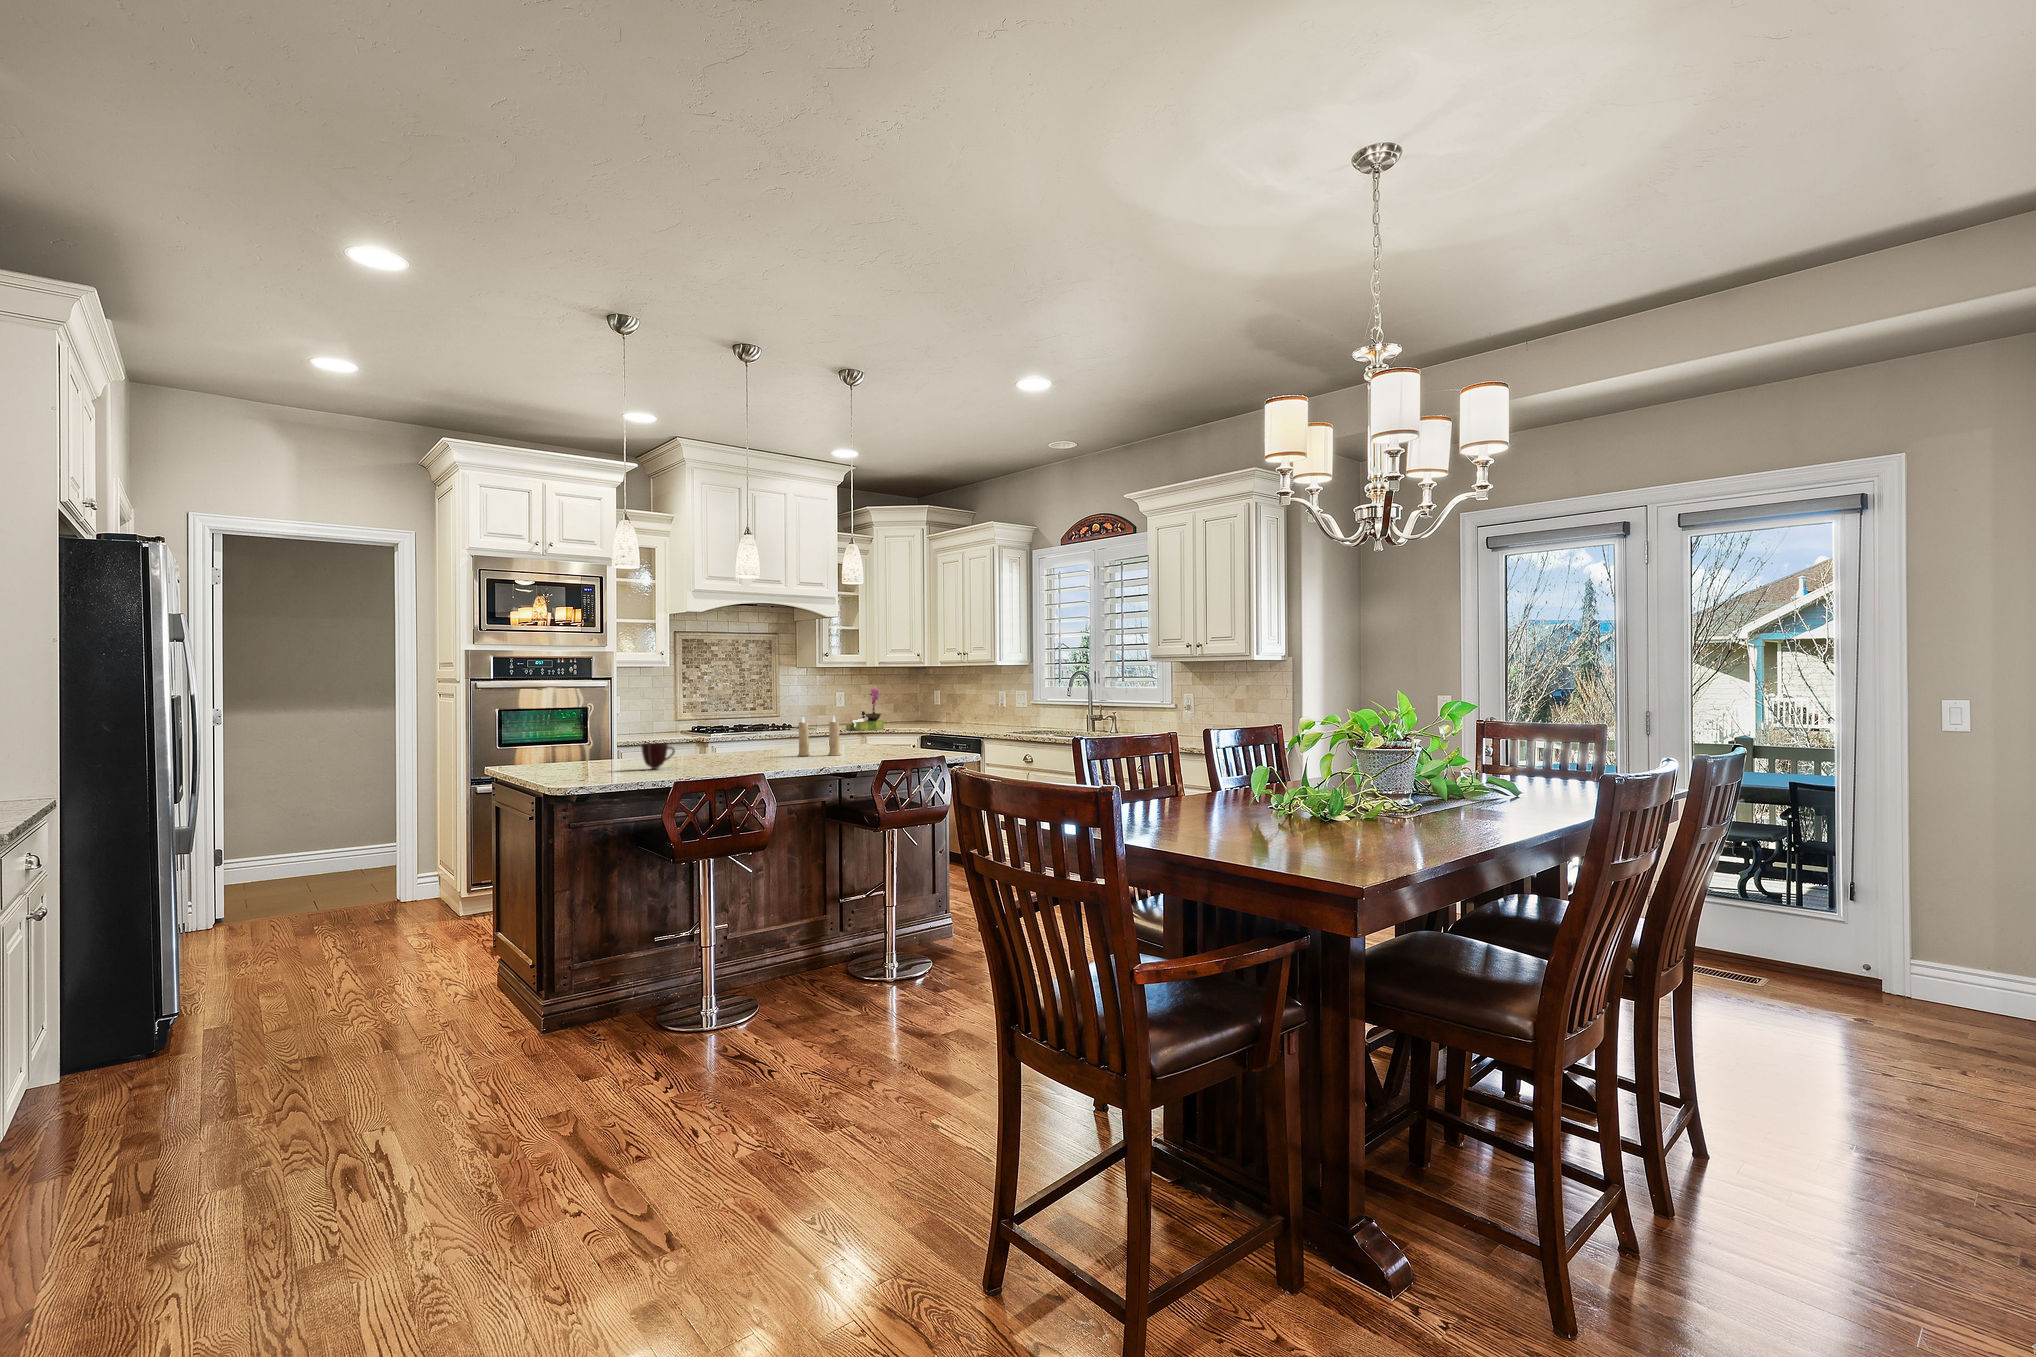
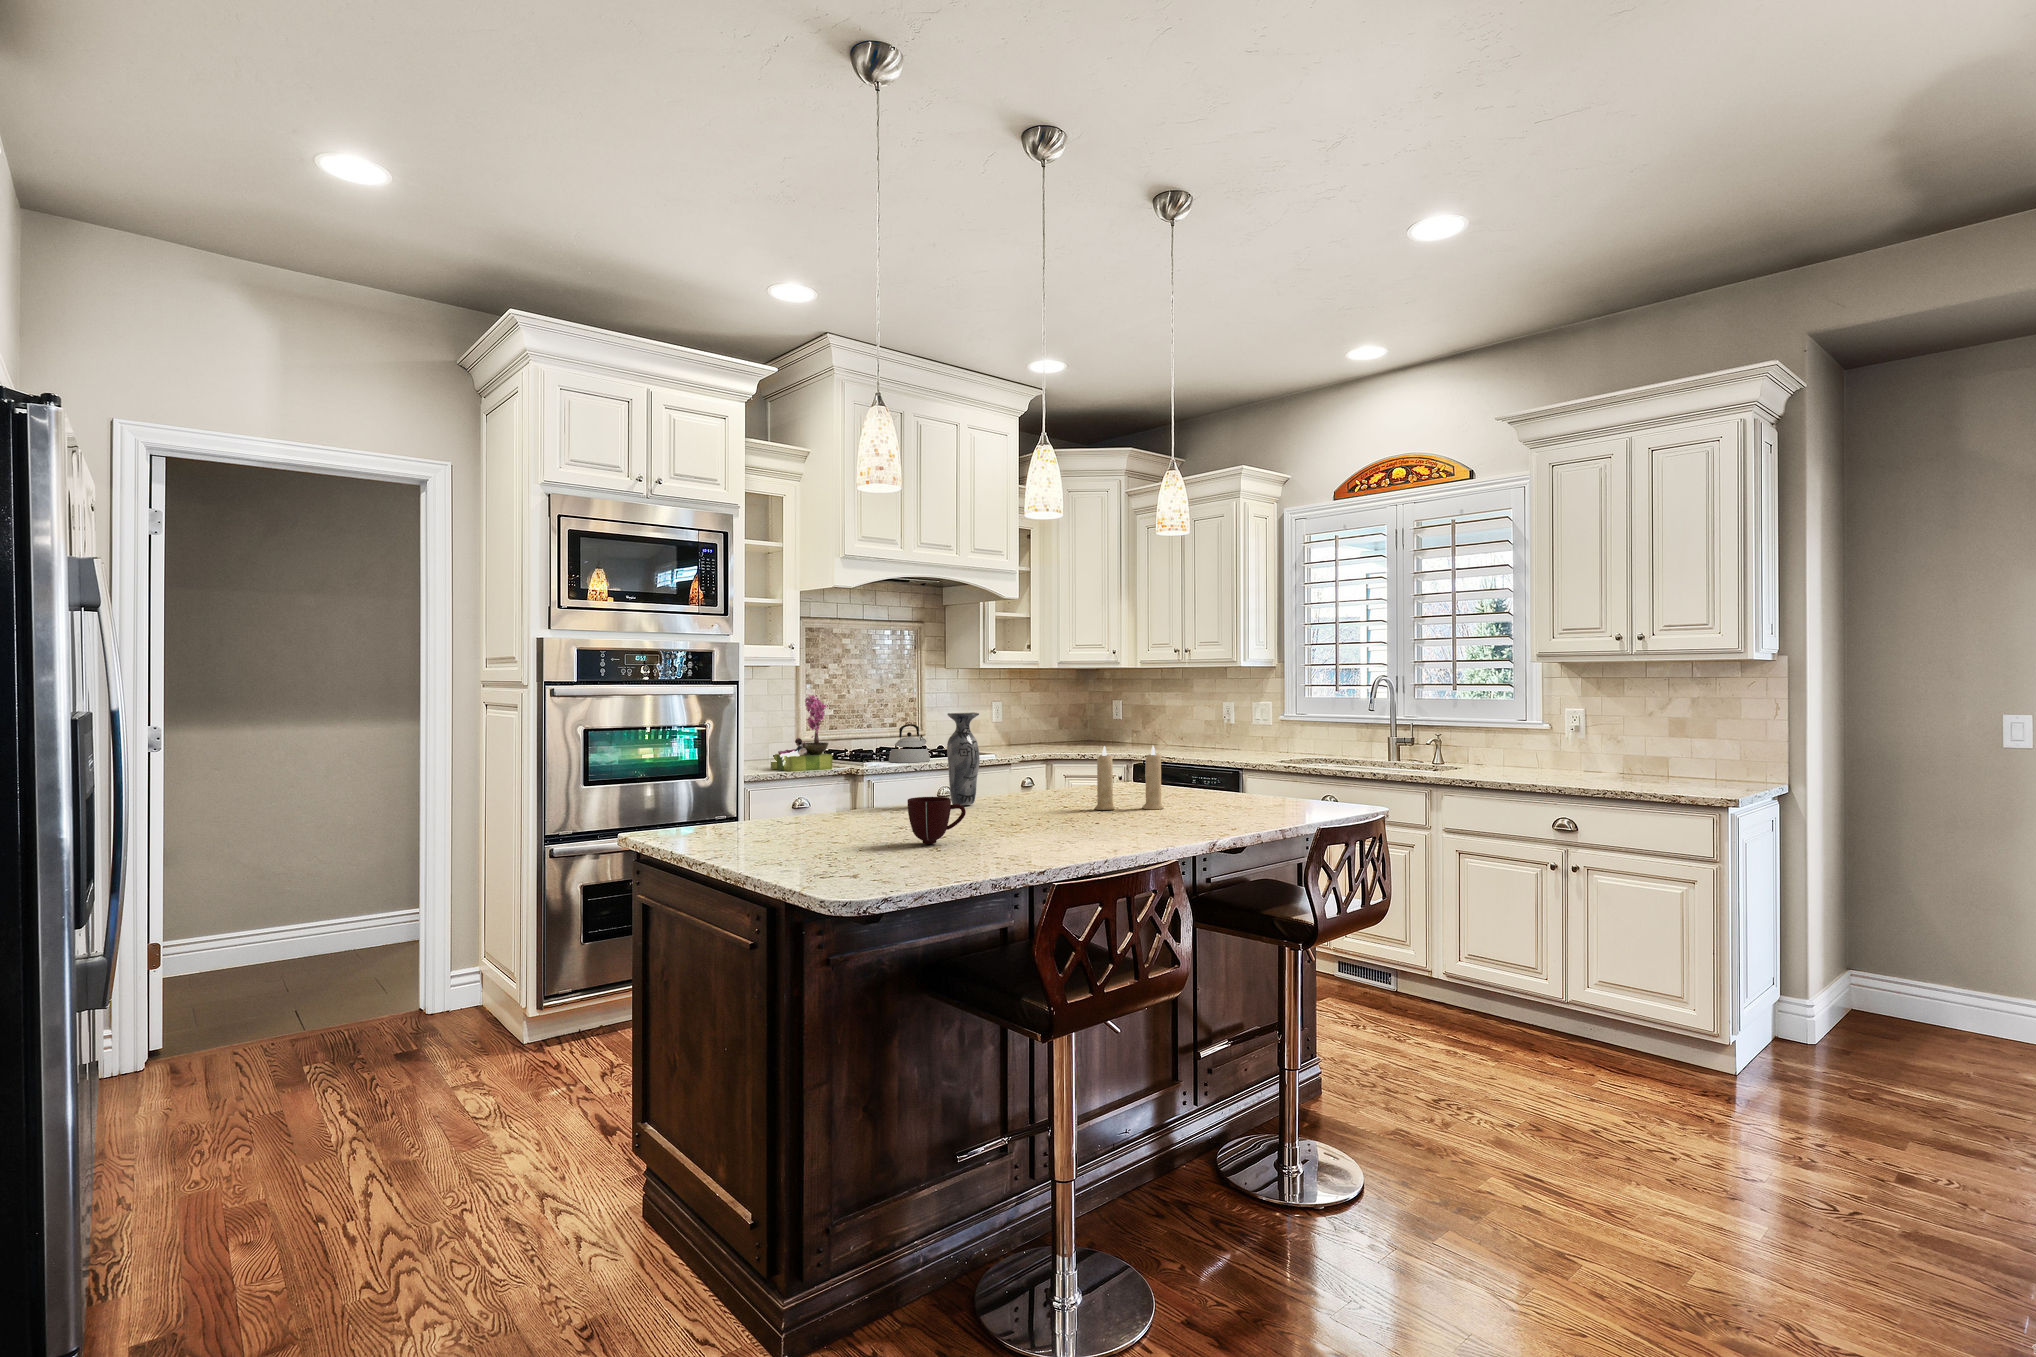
flower arrangement: present [846,686,884,731] -> present [771,695,832,772]
vase: none [714,697,736,755] -> present [947,712,980,805]
kettle: none [749,709,780,736] -> present [889,724,930,763]

